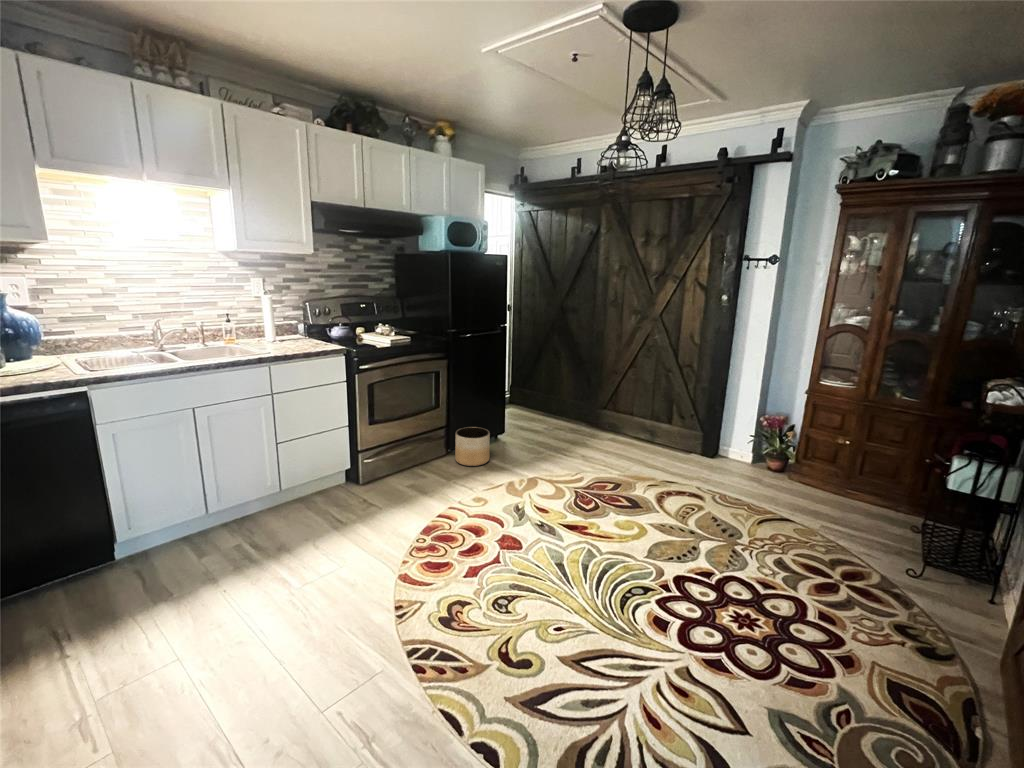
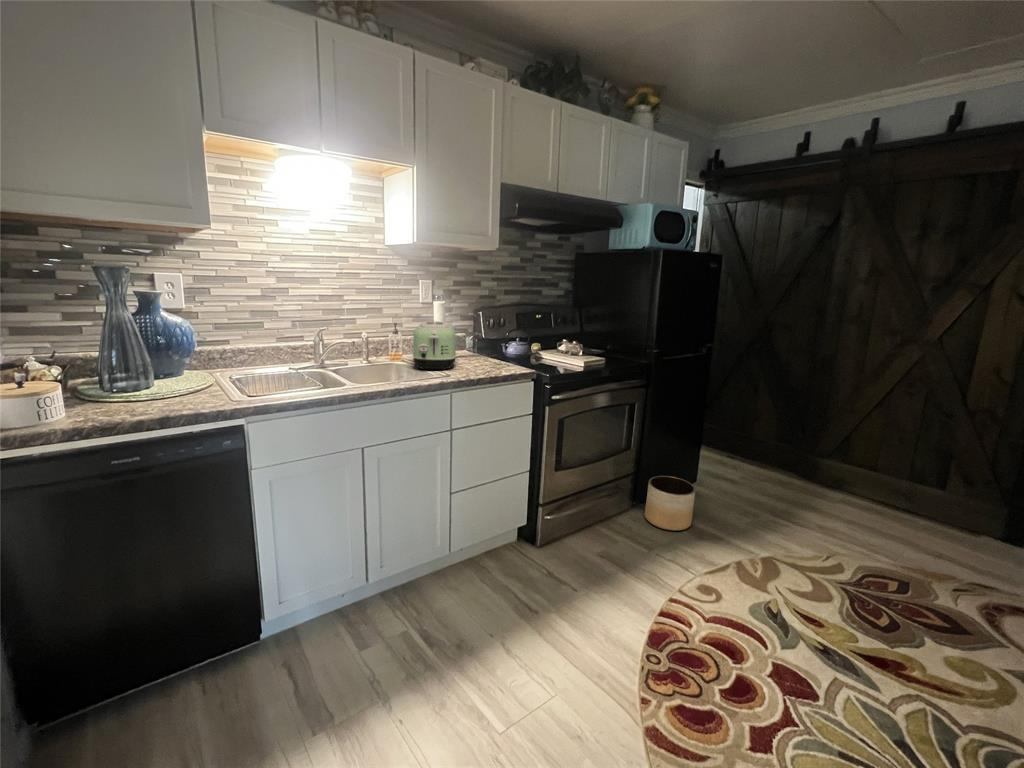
toaster: none [241,312,281,350] -> present [413,321,456,370]

